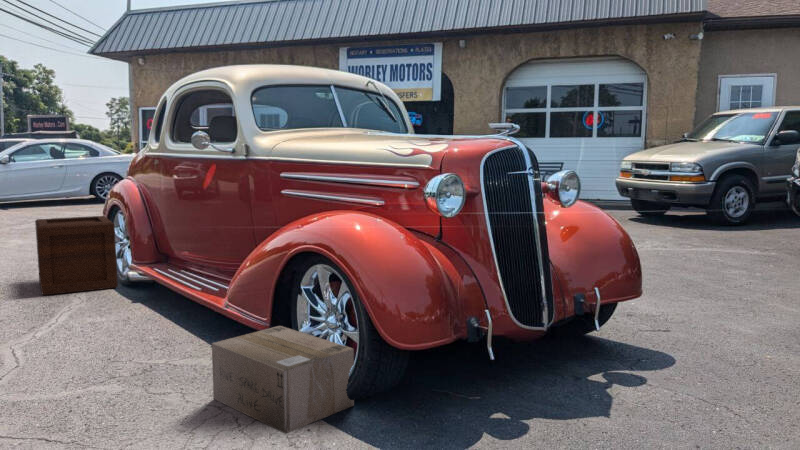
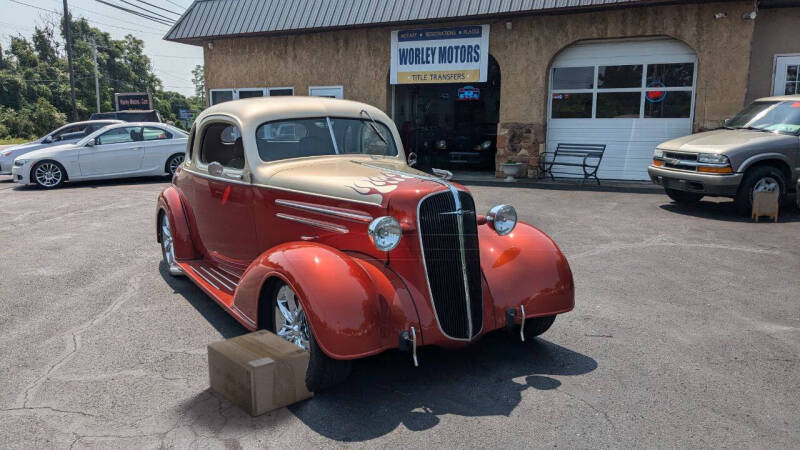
planter: none [724,200,751,230] -> present [752,191,778,222]
wooden crate: present [35,216,118,295] -> none [95,219,162,289]

